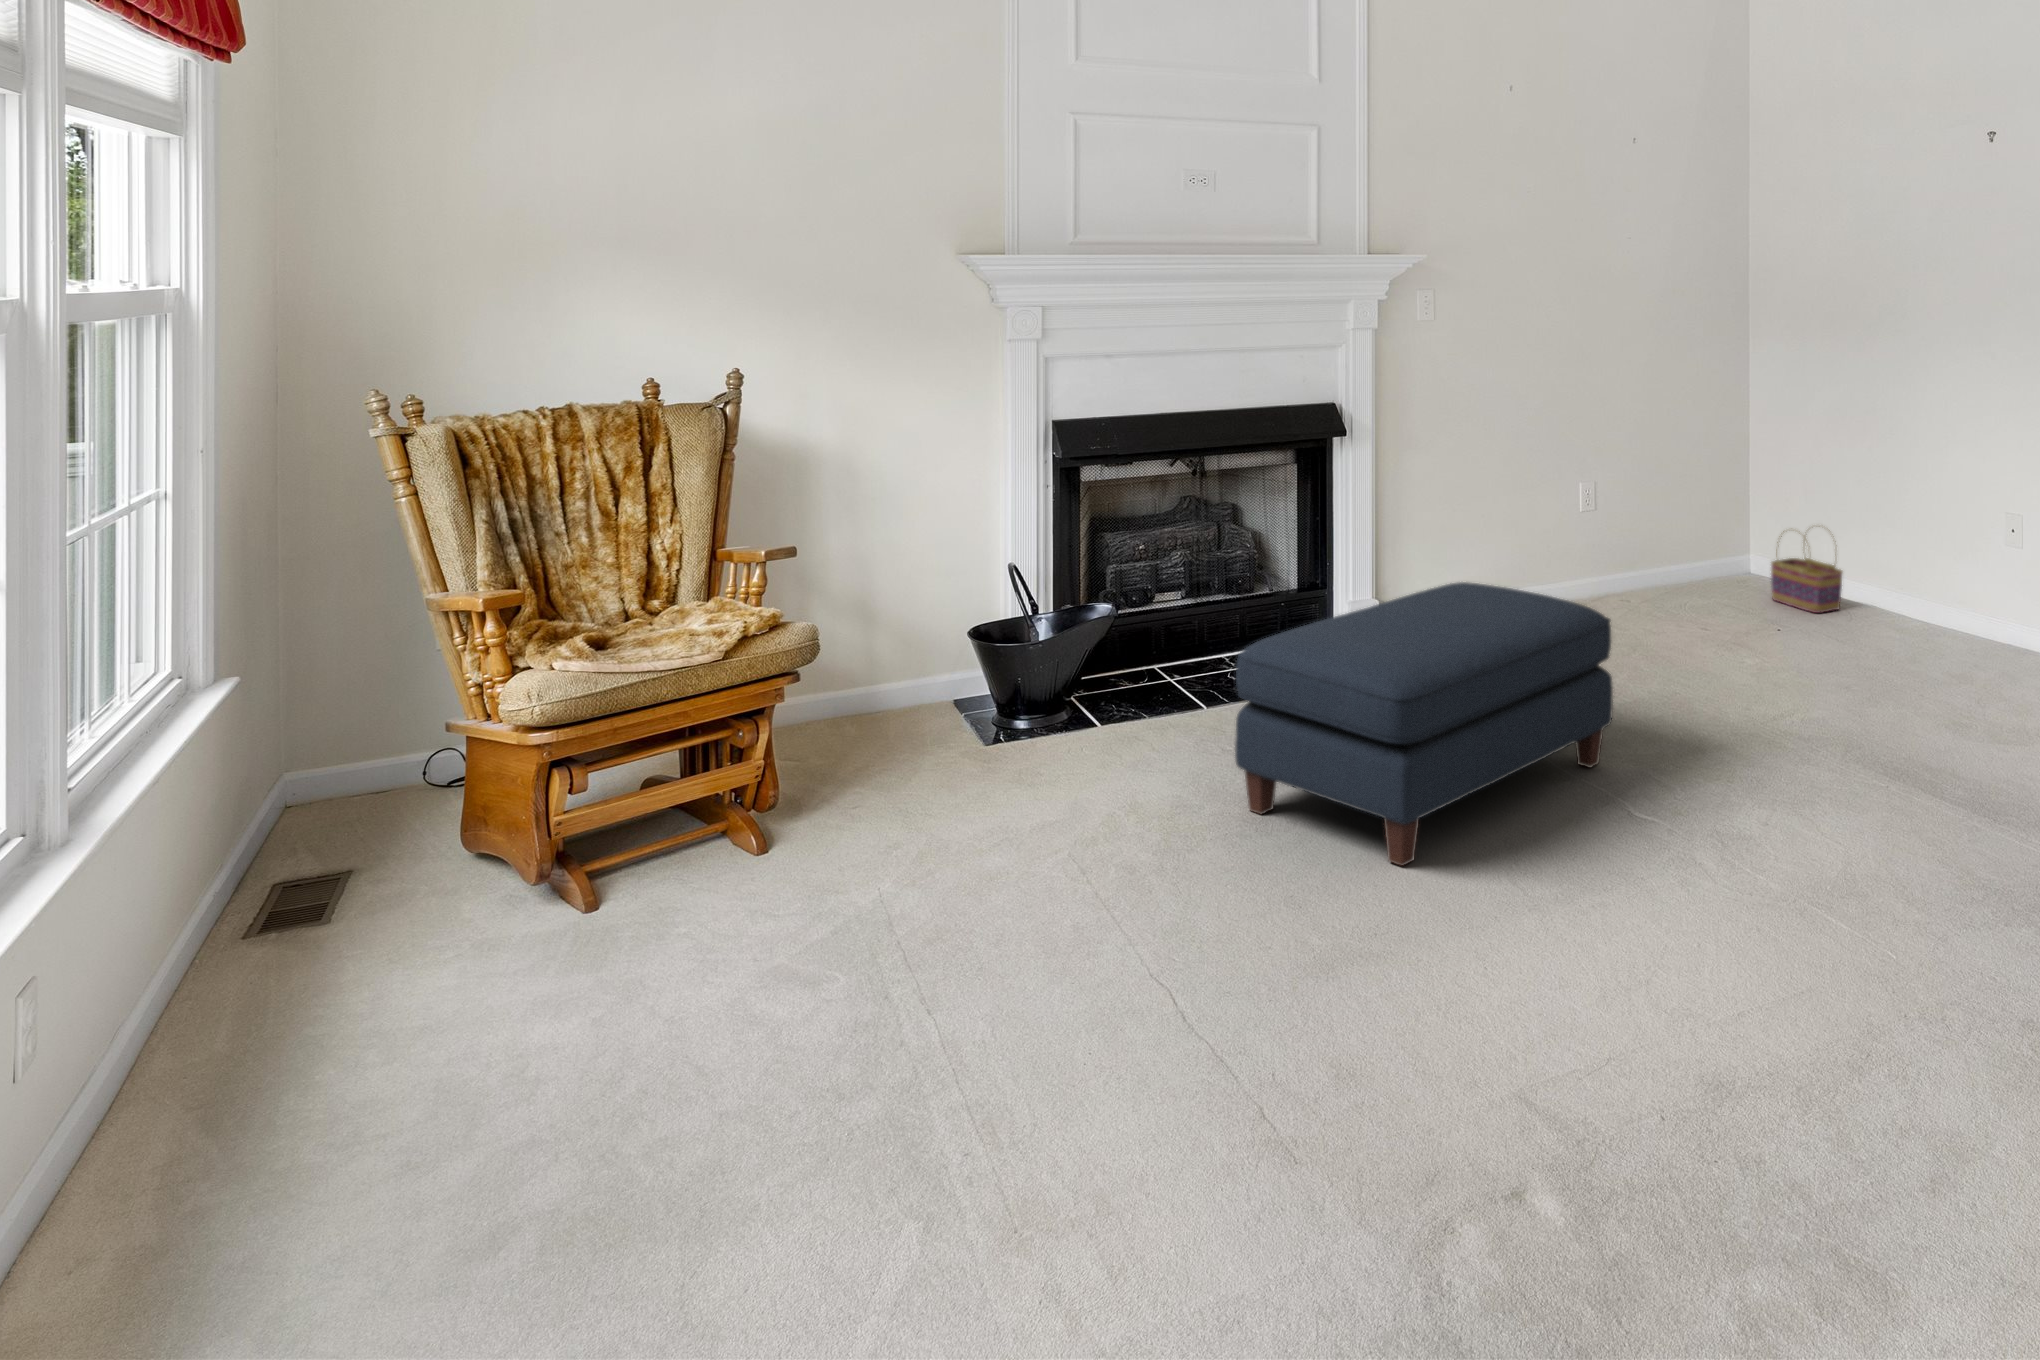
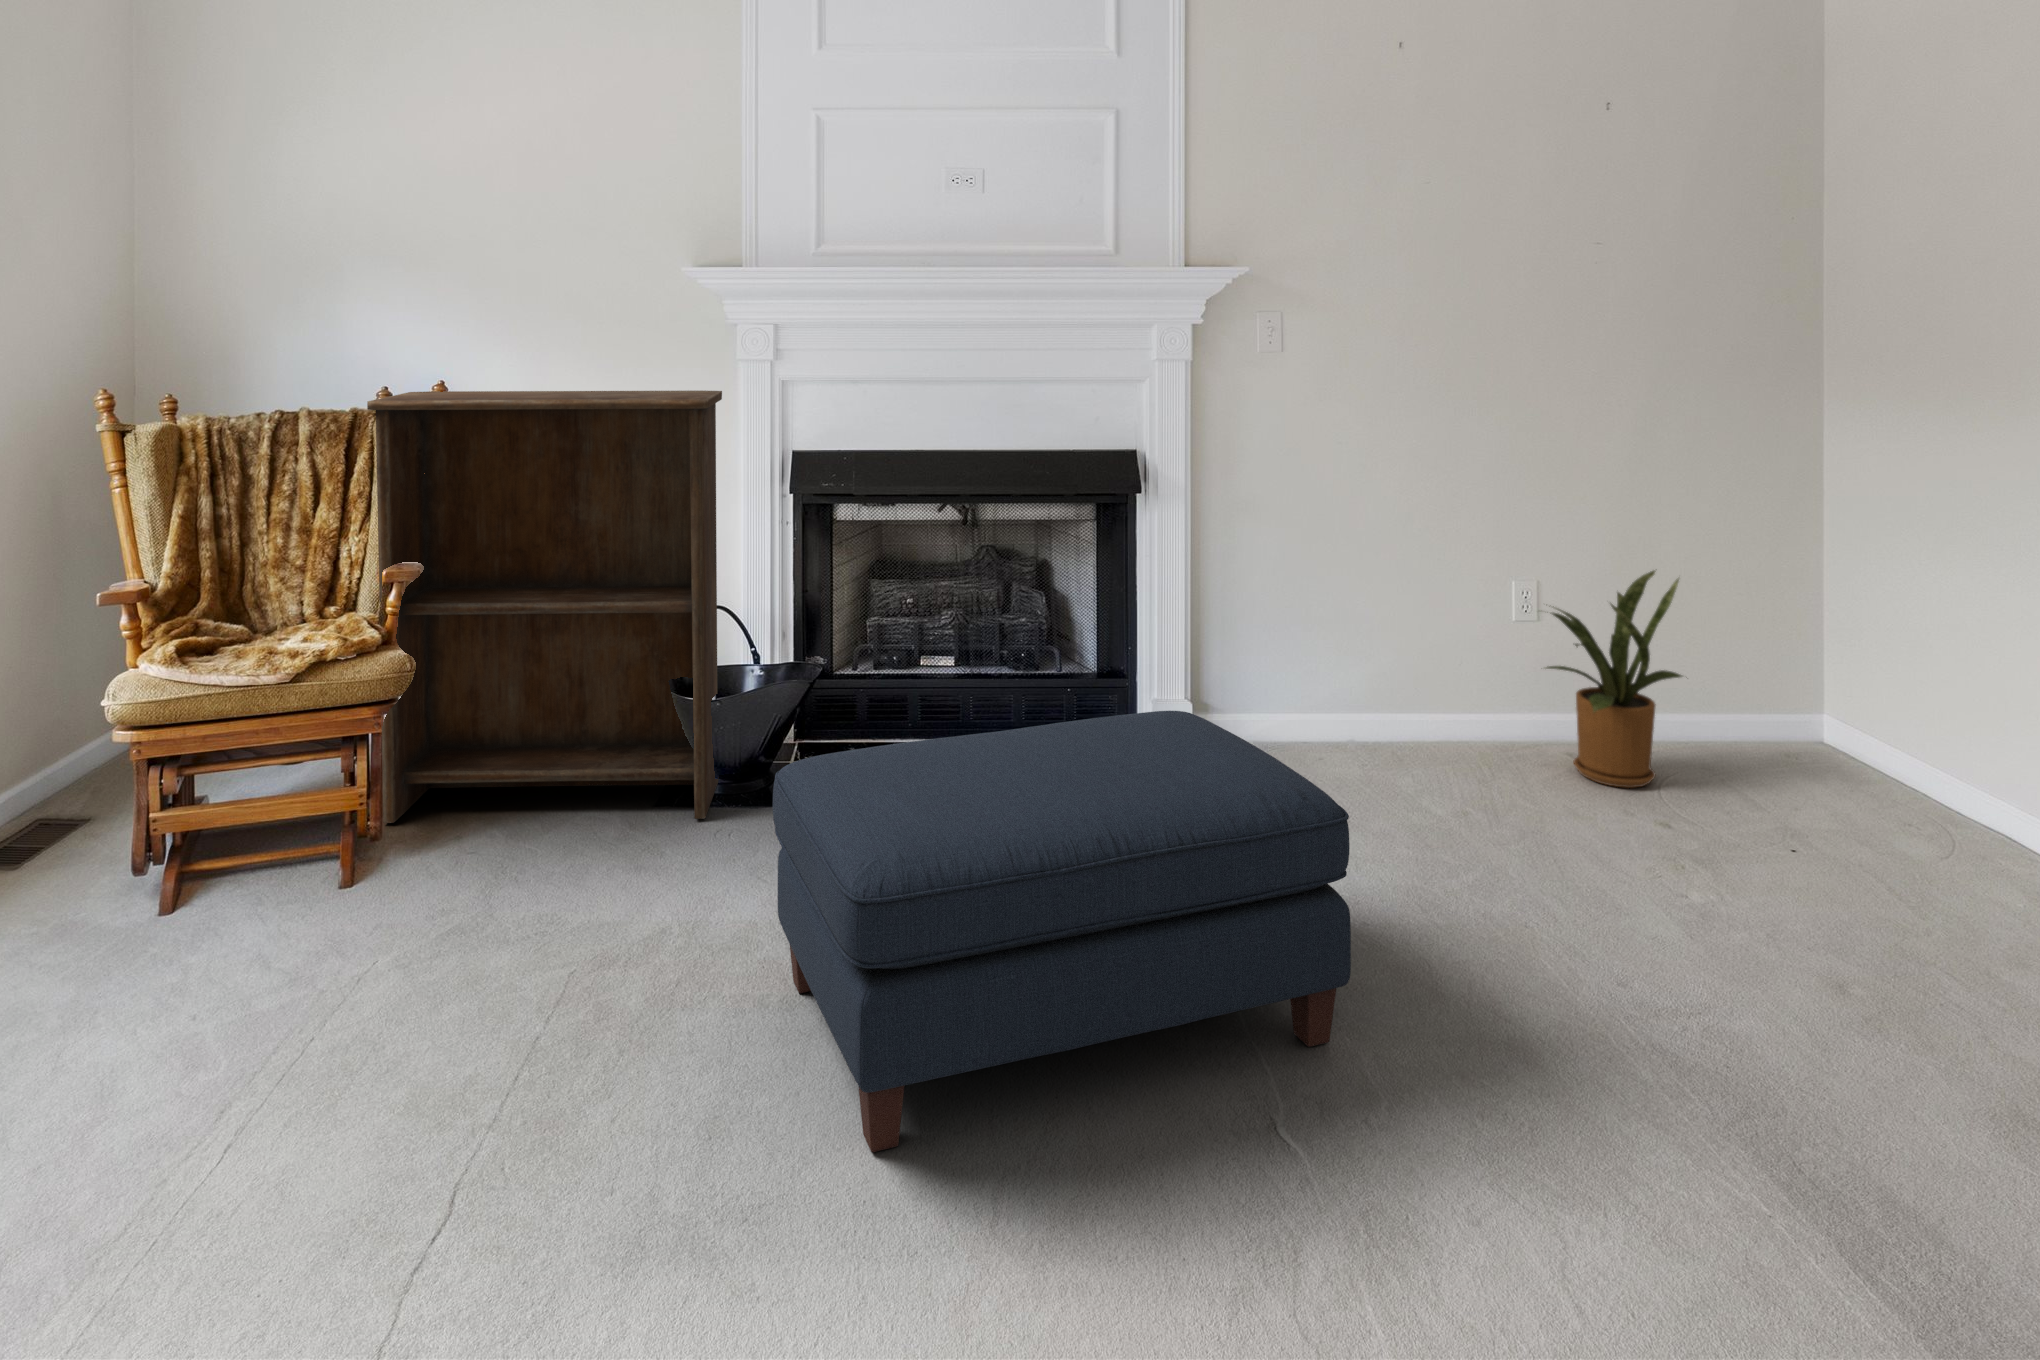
bookshelf: none [710,368,1053,799] -> present [367,391,722,823]
house plant: none [1593,467,1681,616] -> present [1546,571,1682,788]
basket: present [1771,531,1842,613] -> none [1854,688,1992,835]

